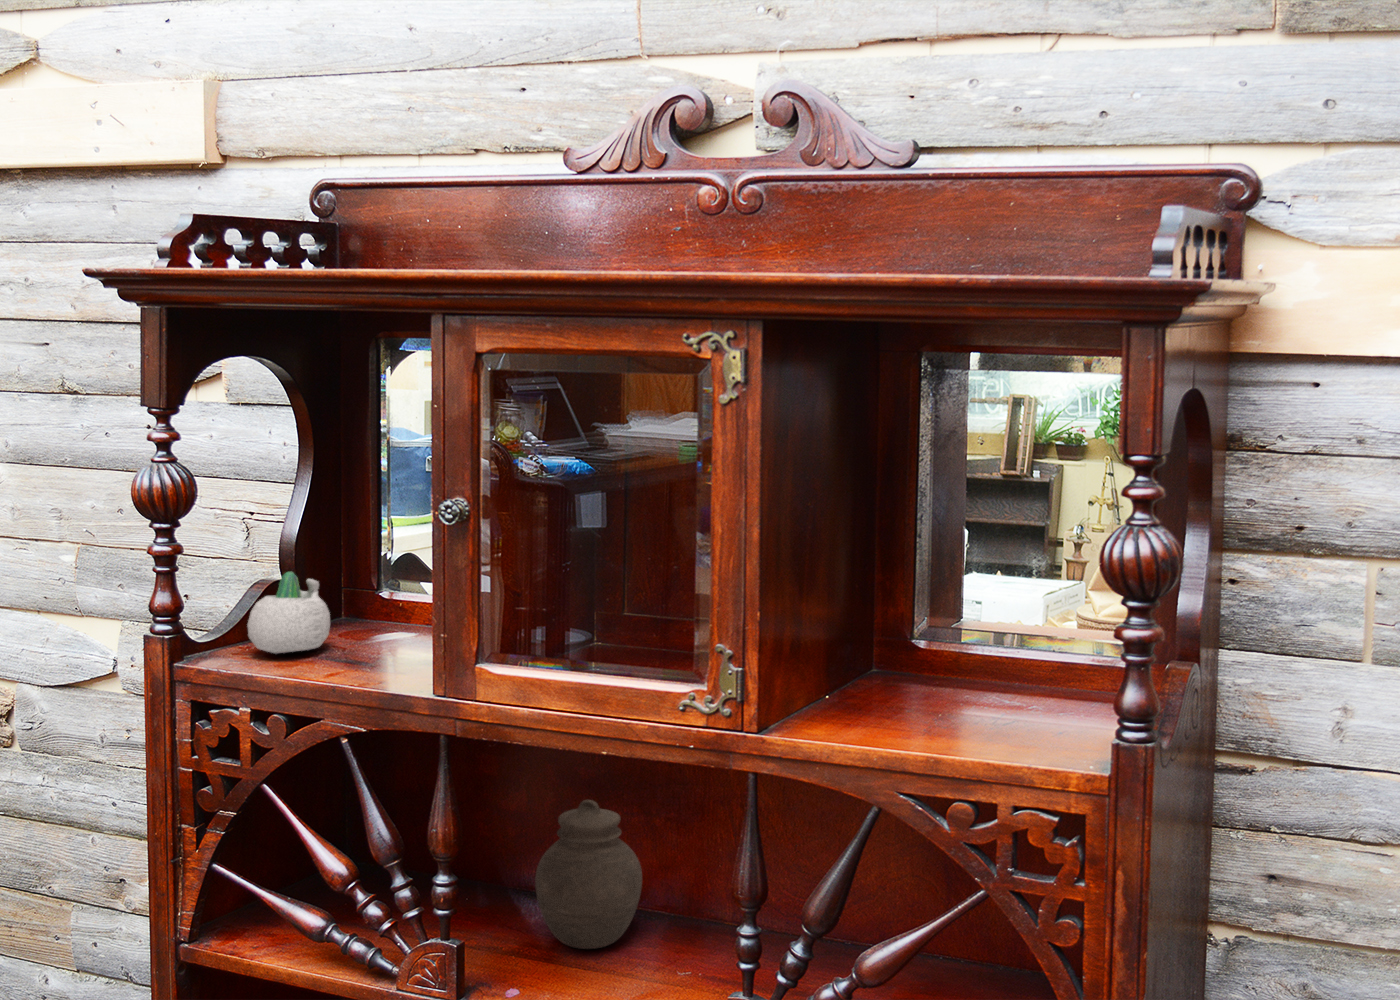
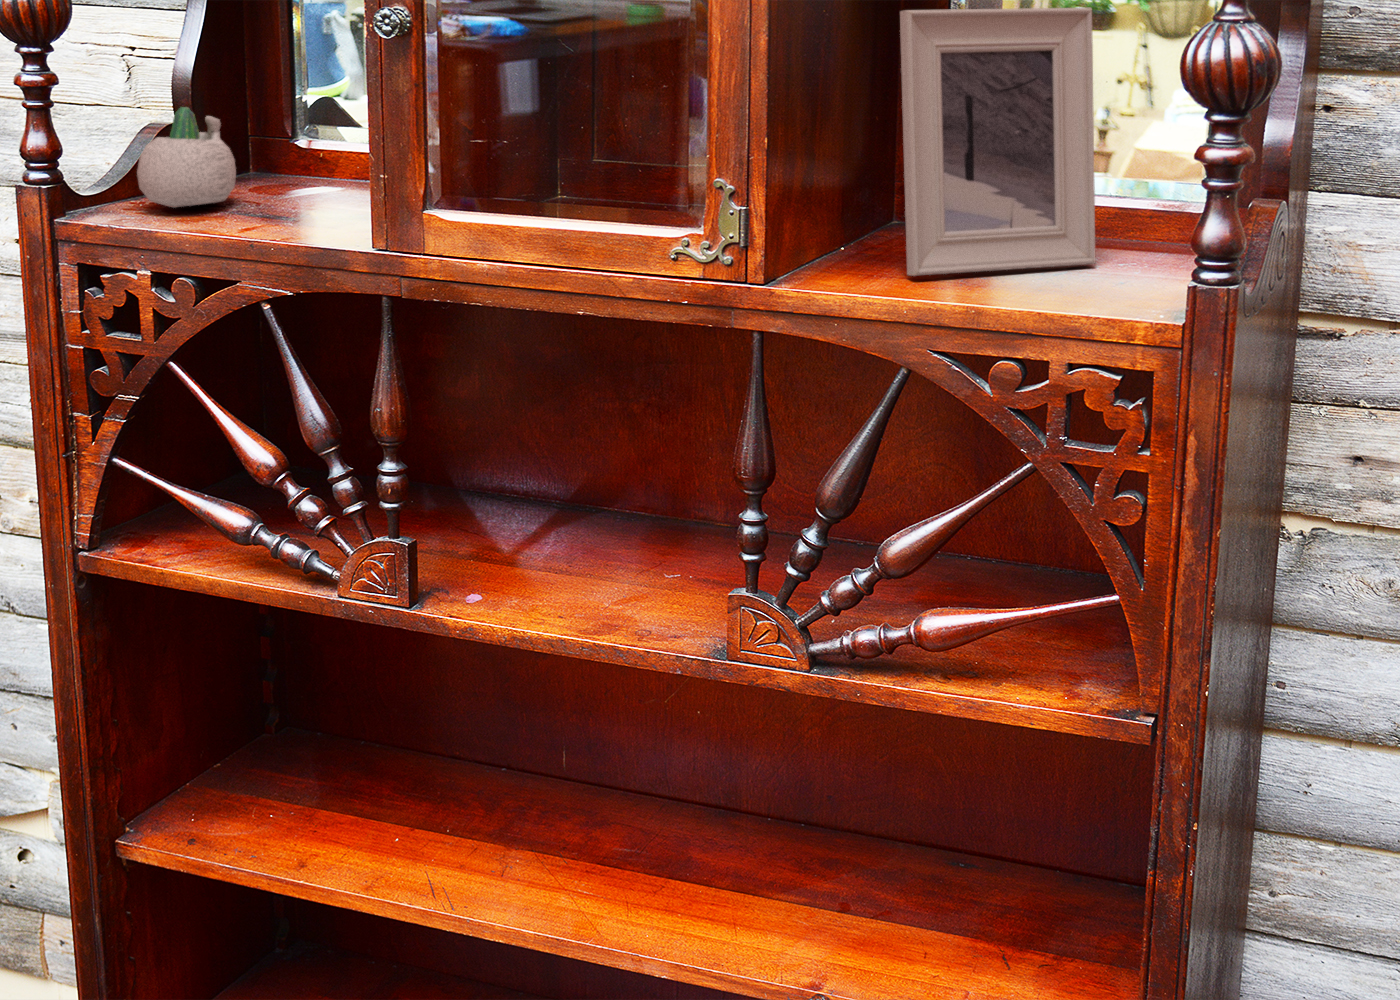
picture frame: none [873,502,1044,728] -> present [900,8,1095,276]
jar: present [535,800,642,949] -> none [496,382,622,554]

